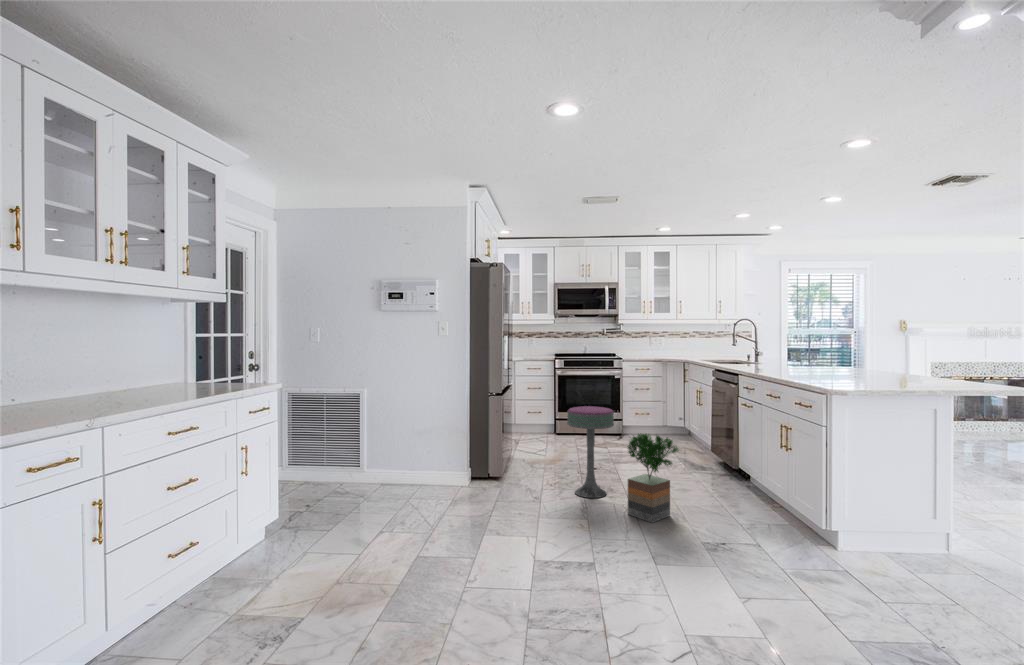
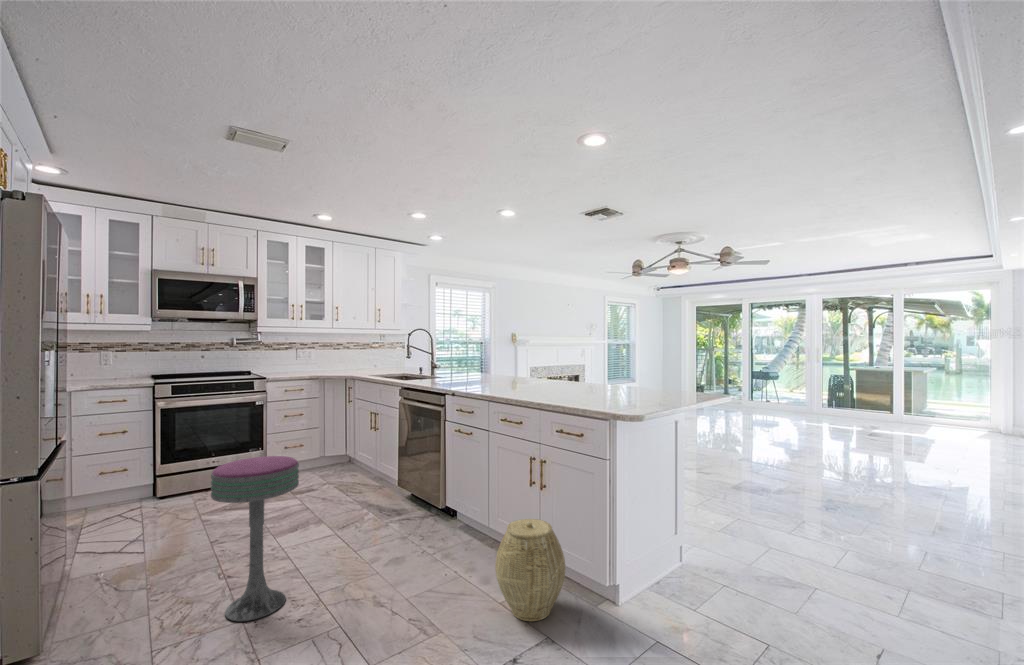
potted tree: present [627,434,679,523] -> none [335,487,418,632]
woven basket: none [729,477,789,551] -> present [495,519,565,621]

